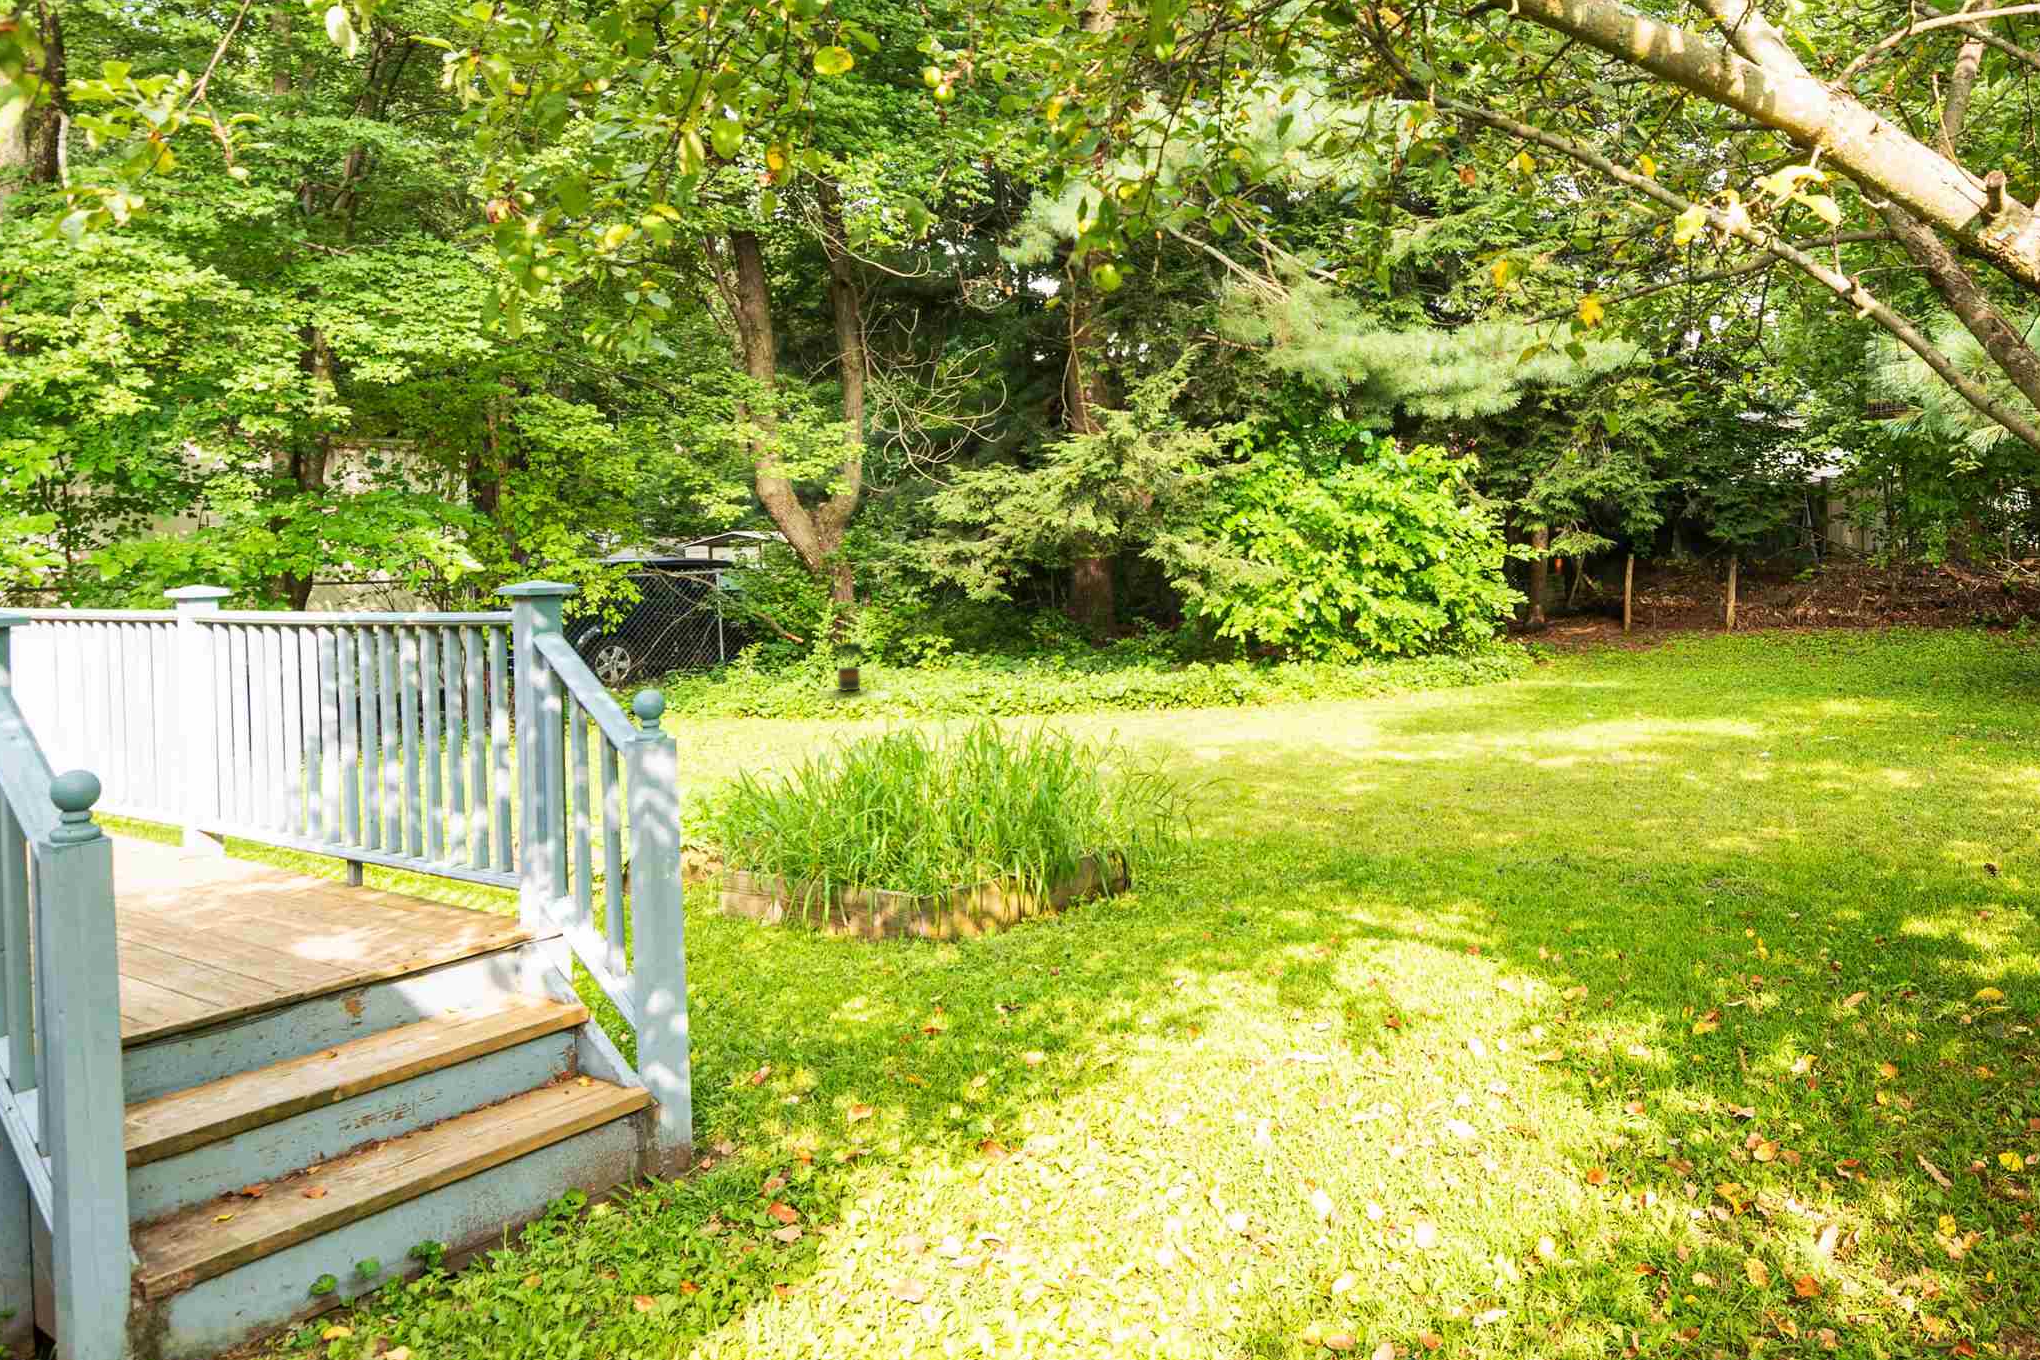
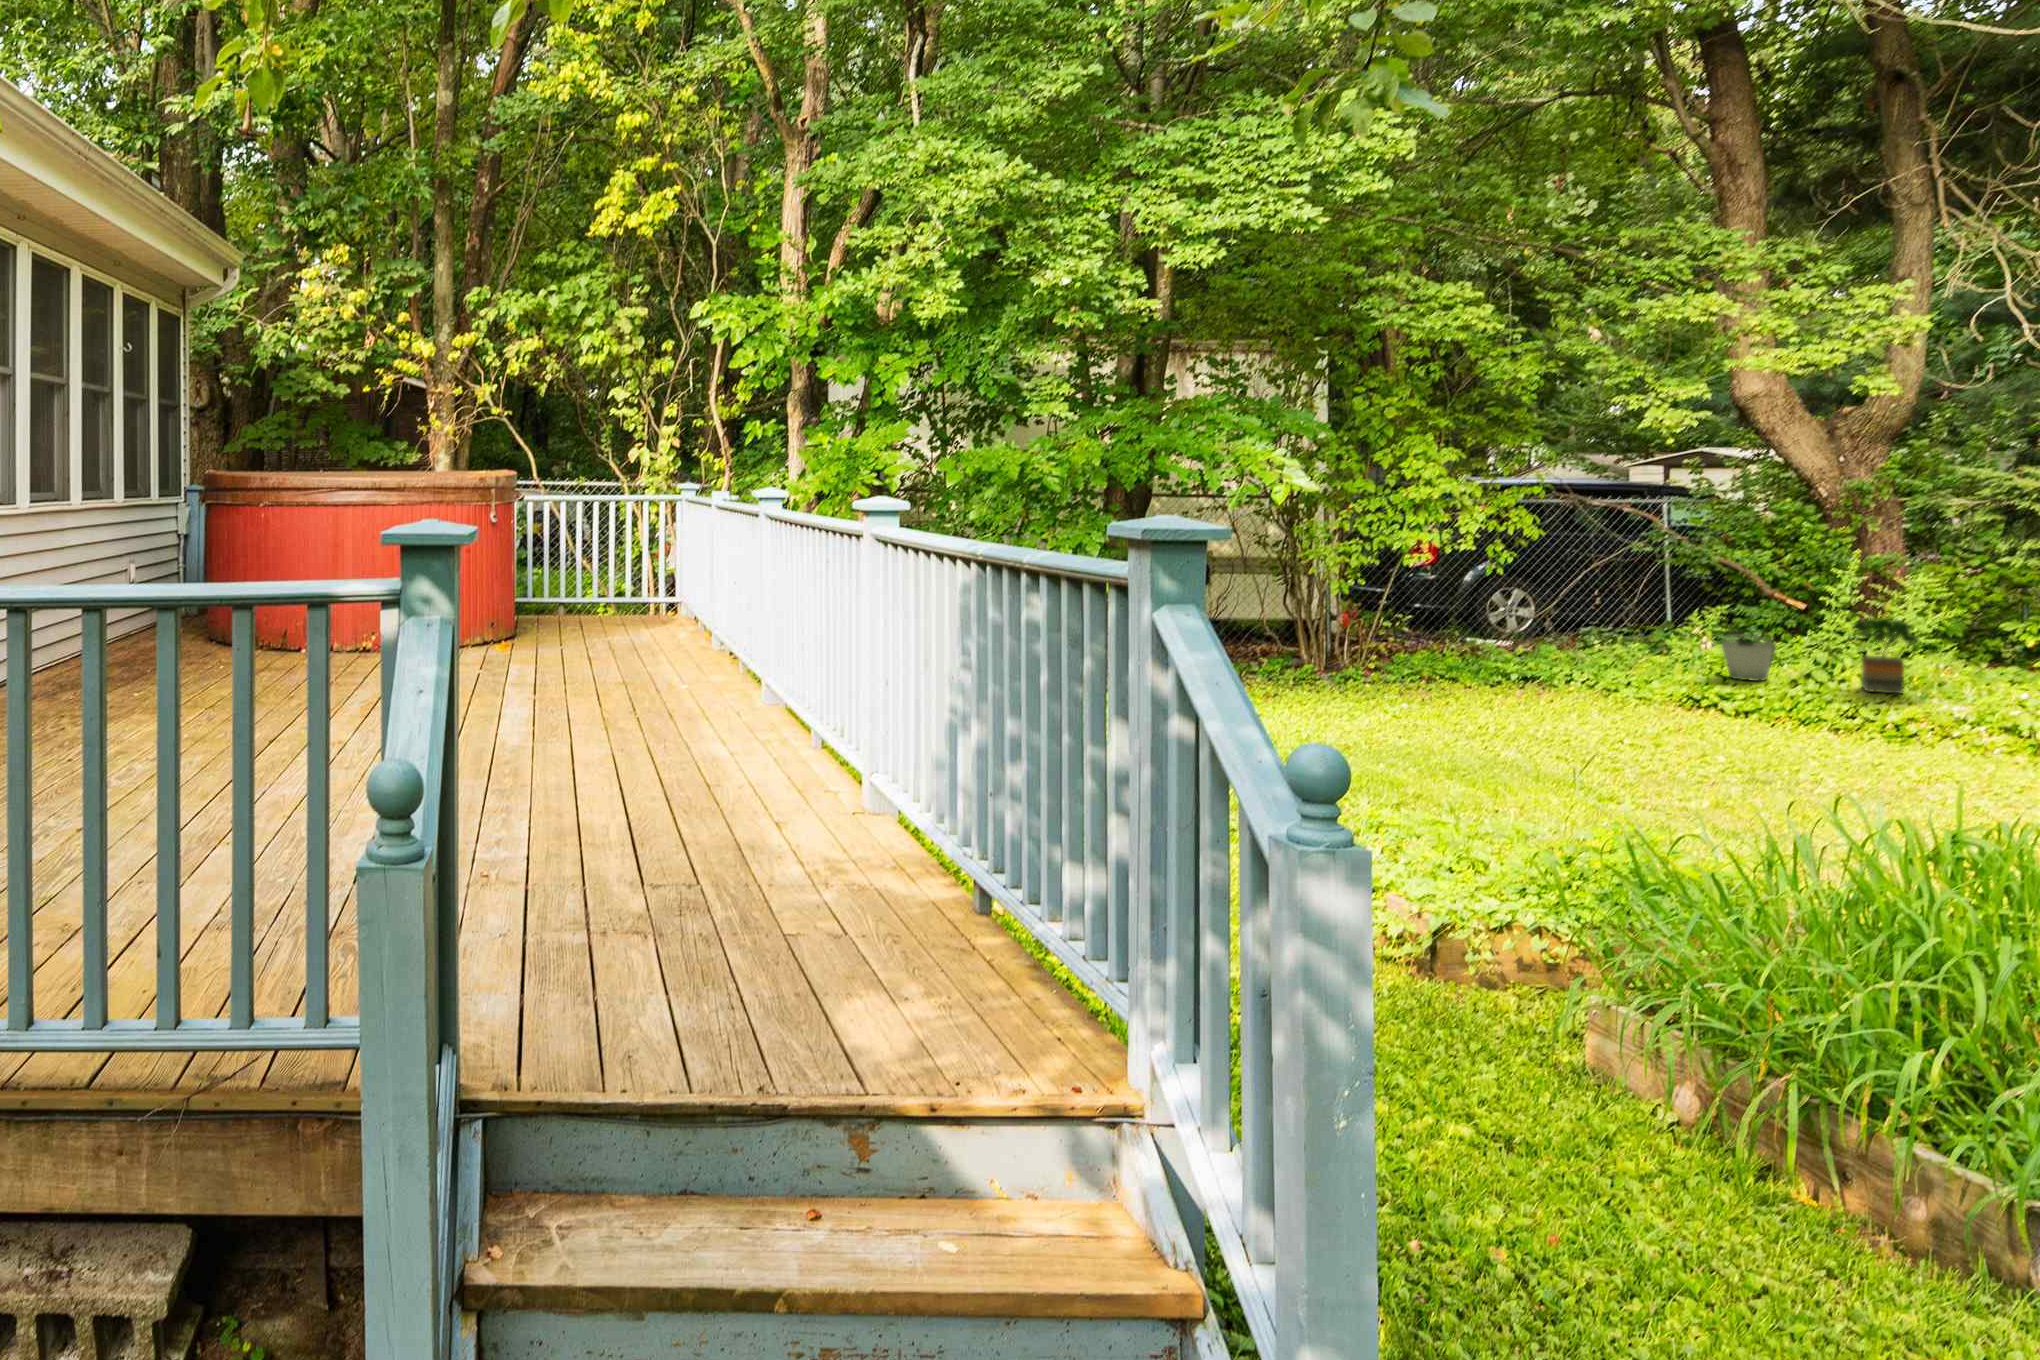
bucket: none [762,662,793,693] -> present [1721,634,1776,681]

